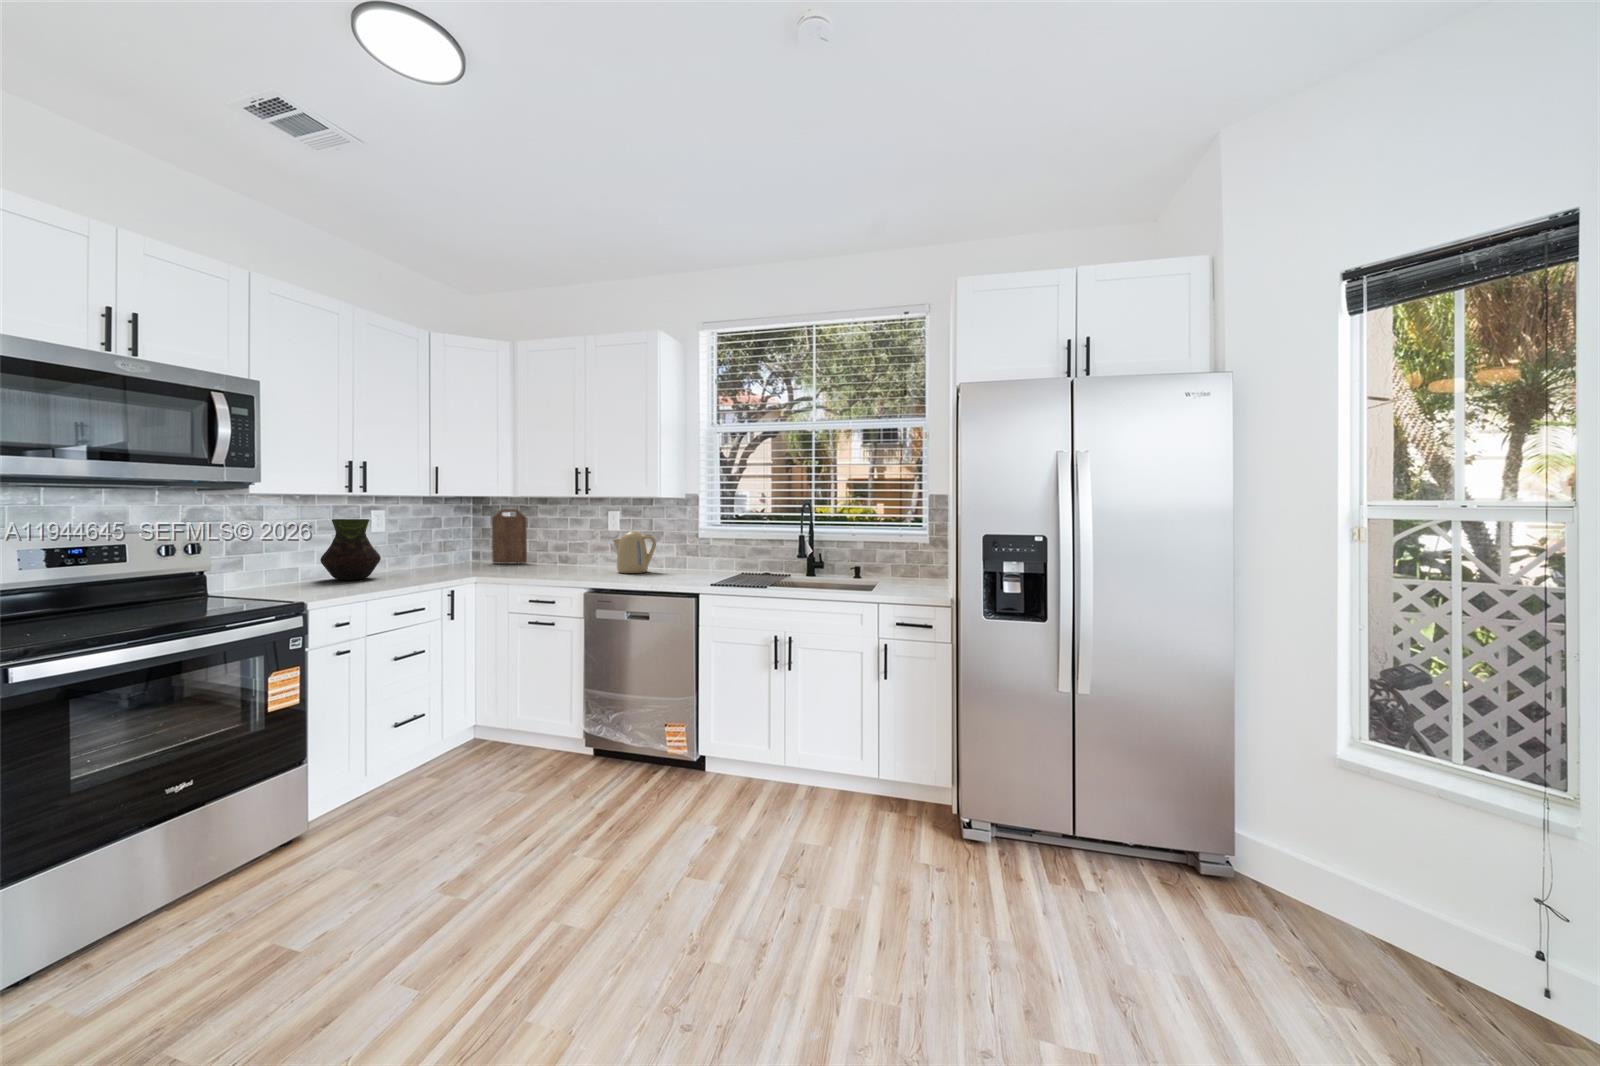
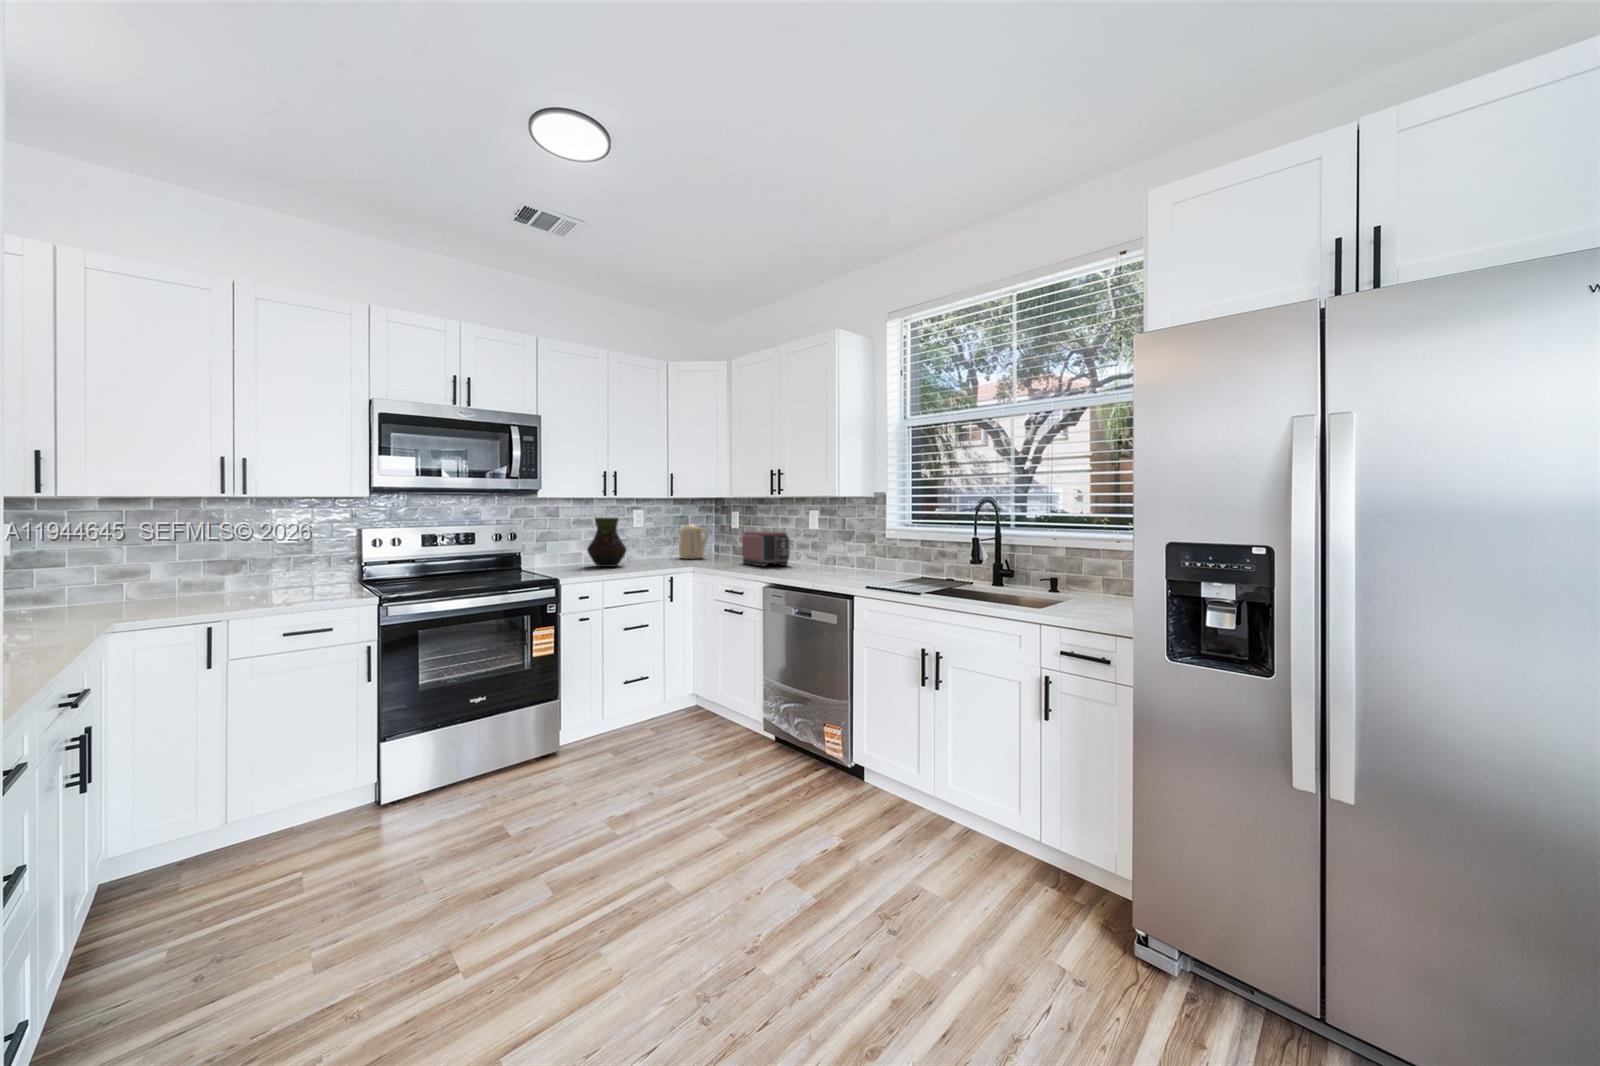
cutting board: present [492,509,527,563] -> none [721,508,749,559]
kettle: present [613,531,656,573] -> present [679,524,708,559]
toaster: none [528,534,587,571] -> present [742,531,790,566]

